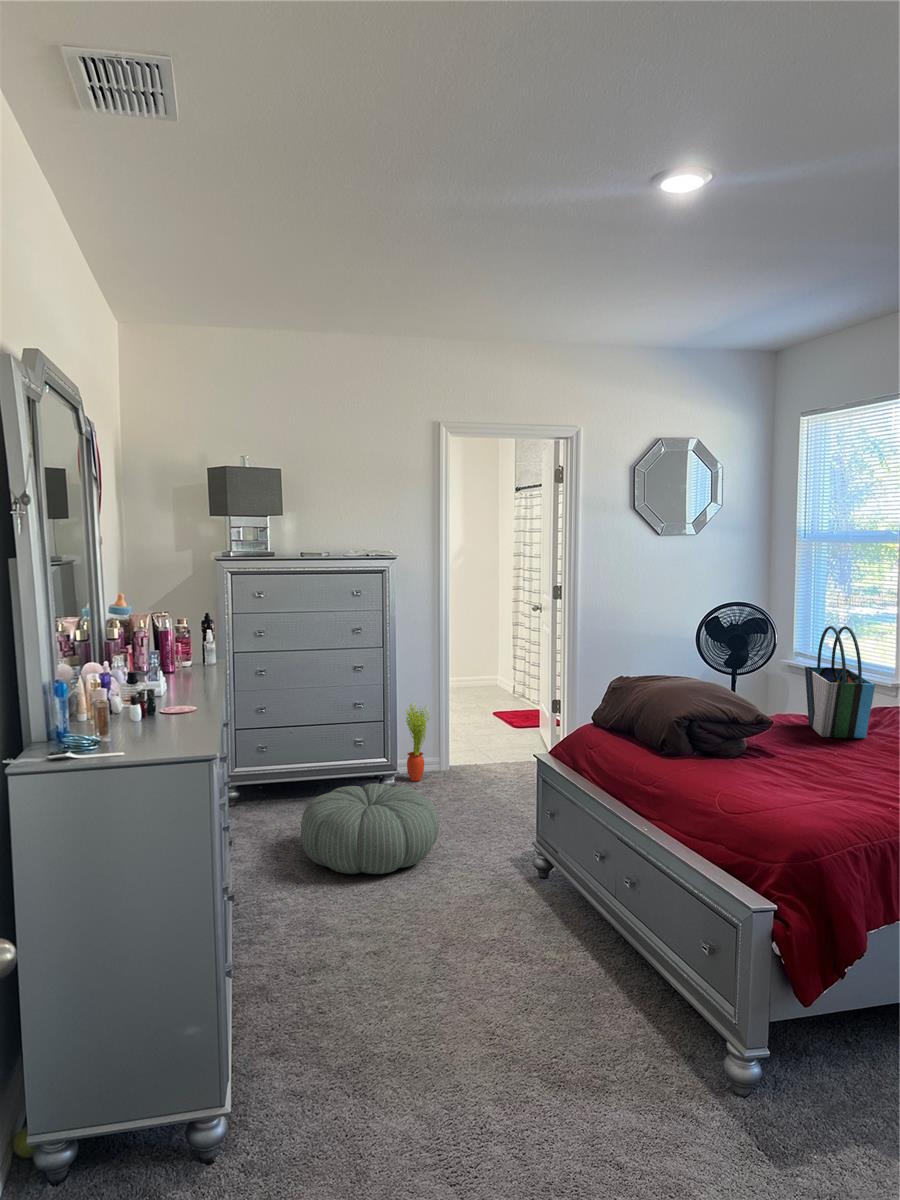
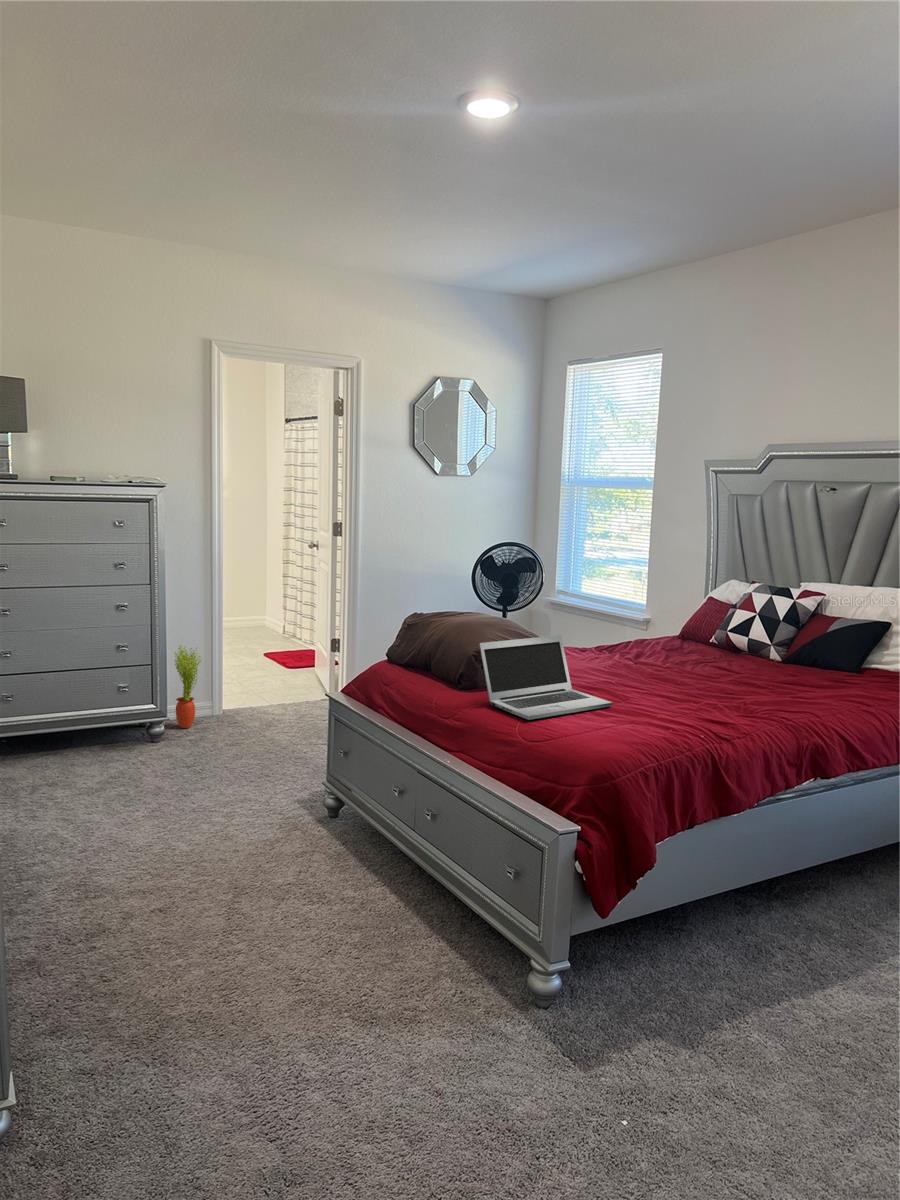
tote bag: present [805,626,875,738] -> none [583,565,648,669]
laptop: none [679,701,828,788] -> present [479,635,612,720]
pouf: present [301,783,439,874] -> none [61,732,221,831]

